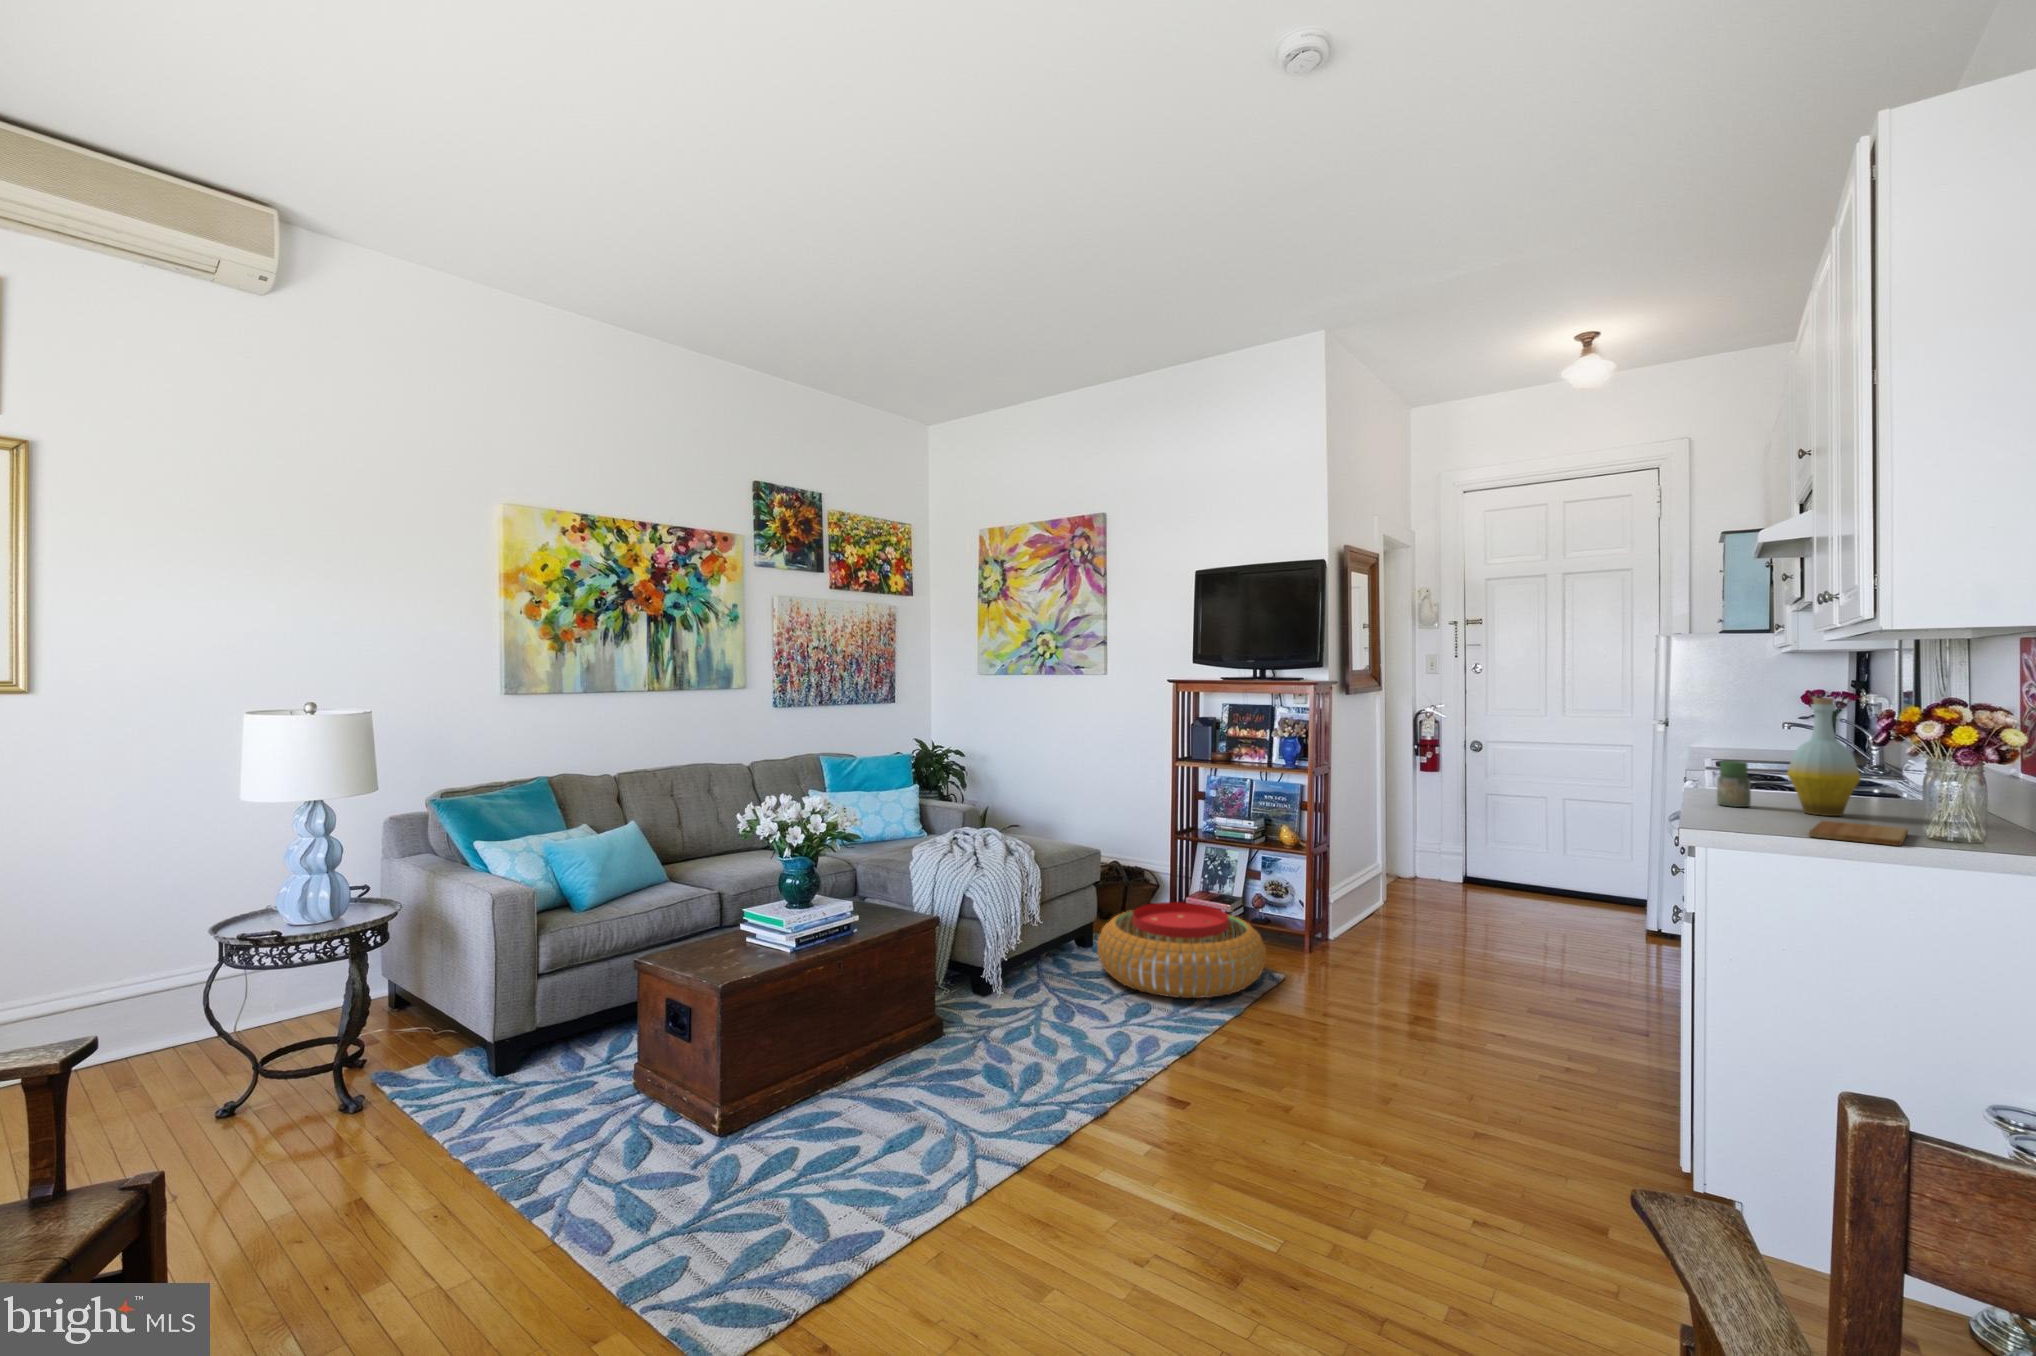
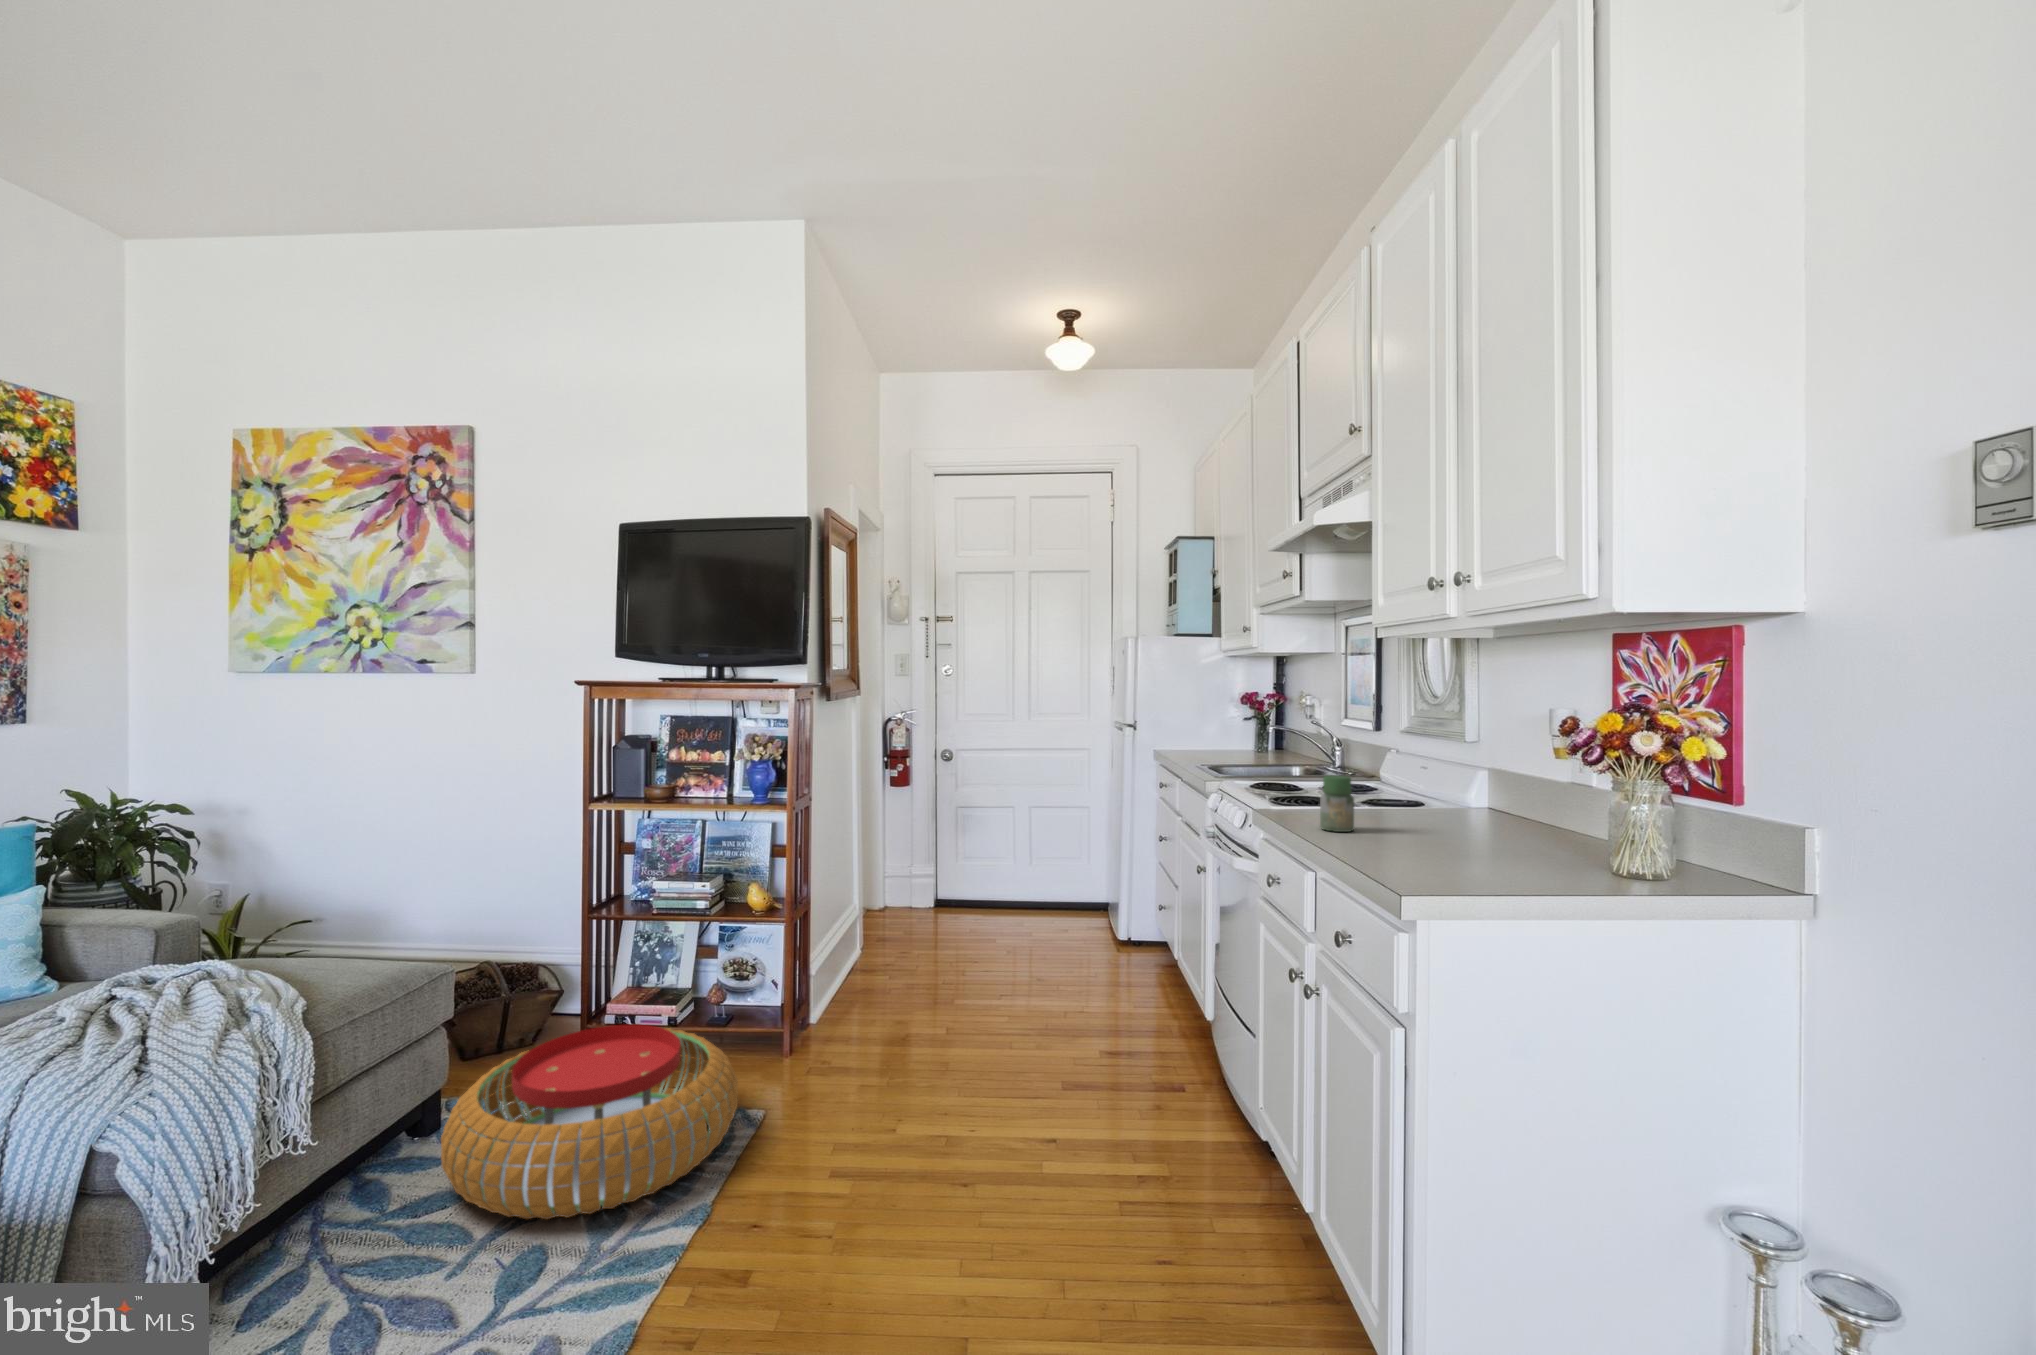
bottle: present [1787,698,1861,816] -> none [1392,698,1464,837]
cutting board: present [1809,821,1908,846] -> none [1476,850,1613,886]

